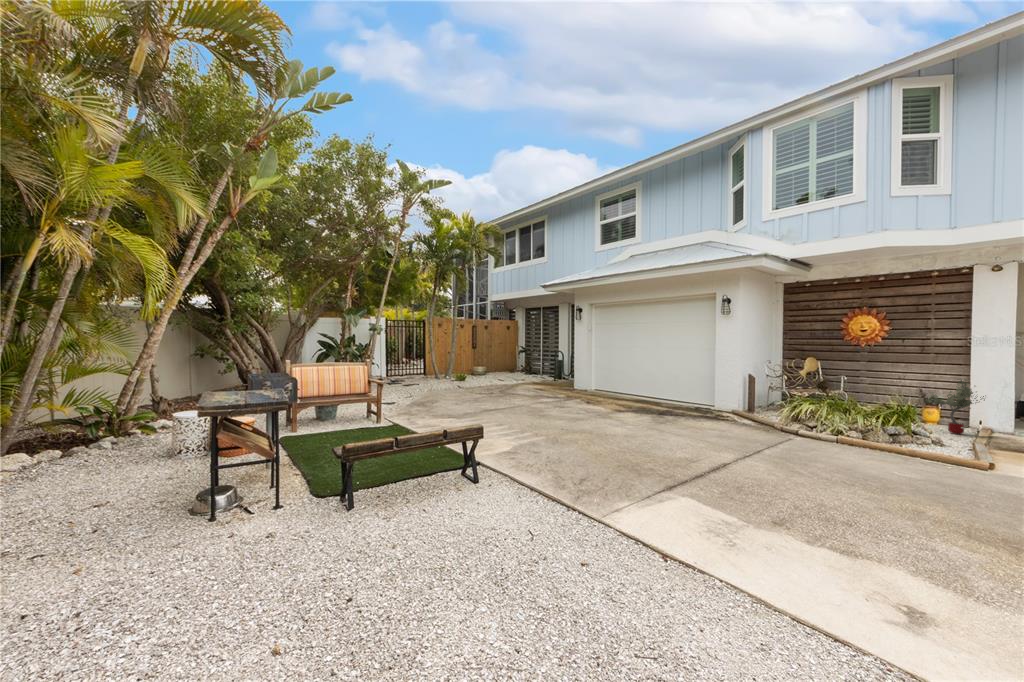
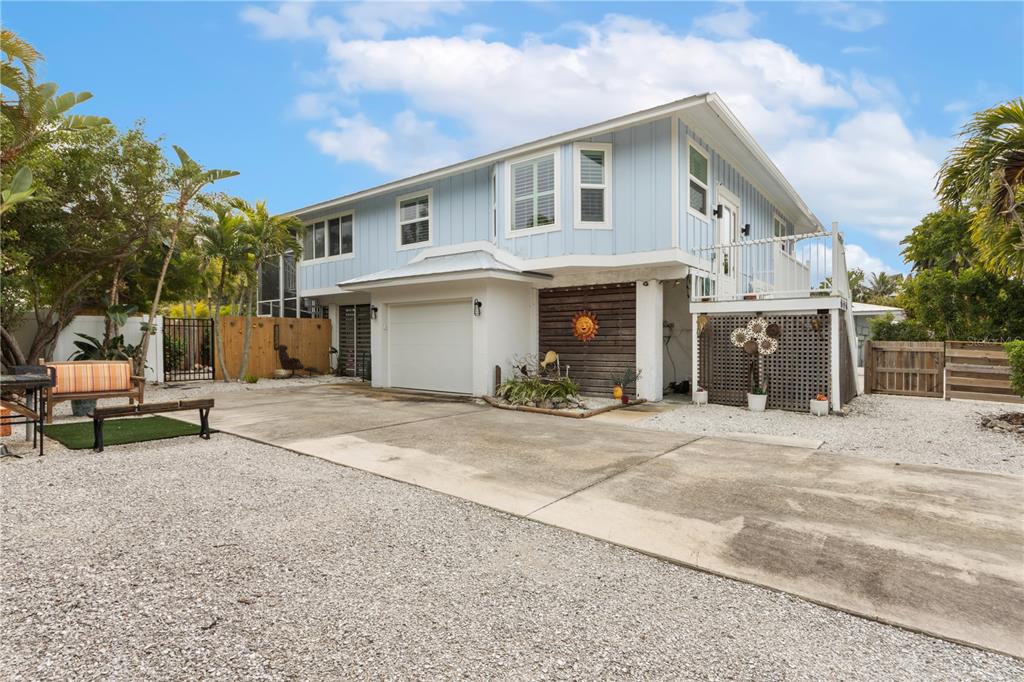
lounge chair: none [476,344,509,376] -> present [278,345,319,378]

